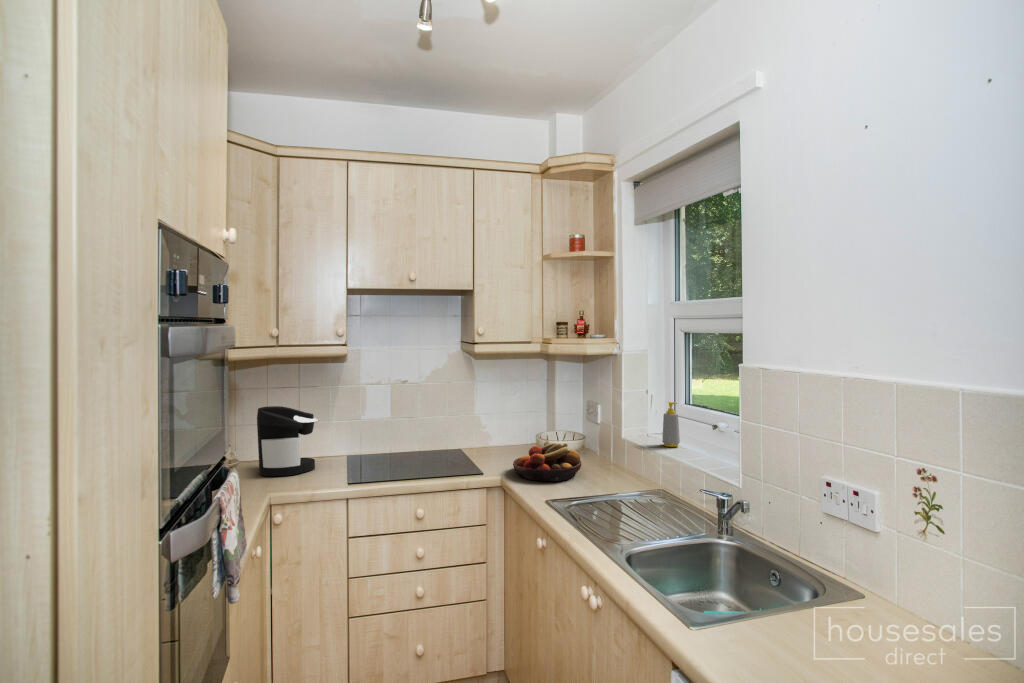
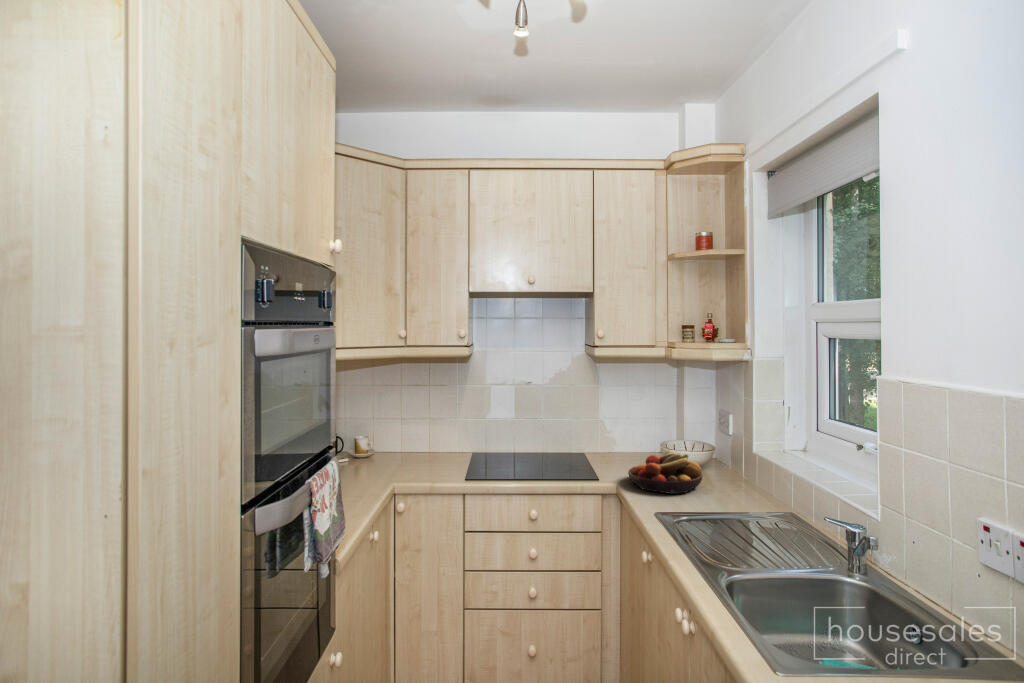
soap bottle: present [662,402,680,447] -> none [798,415,819,466]
coffee maker: present [257,406,317,476] -> none [392,403,445,467]

